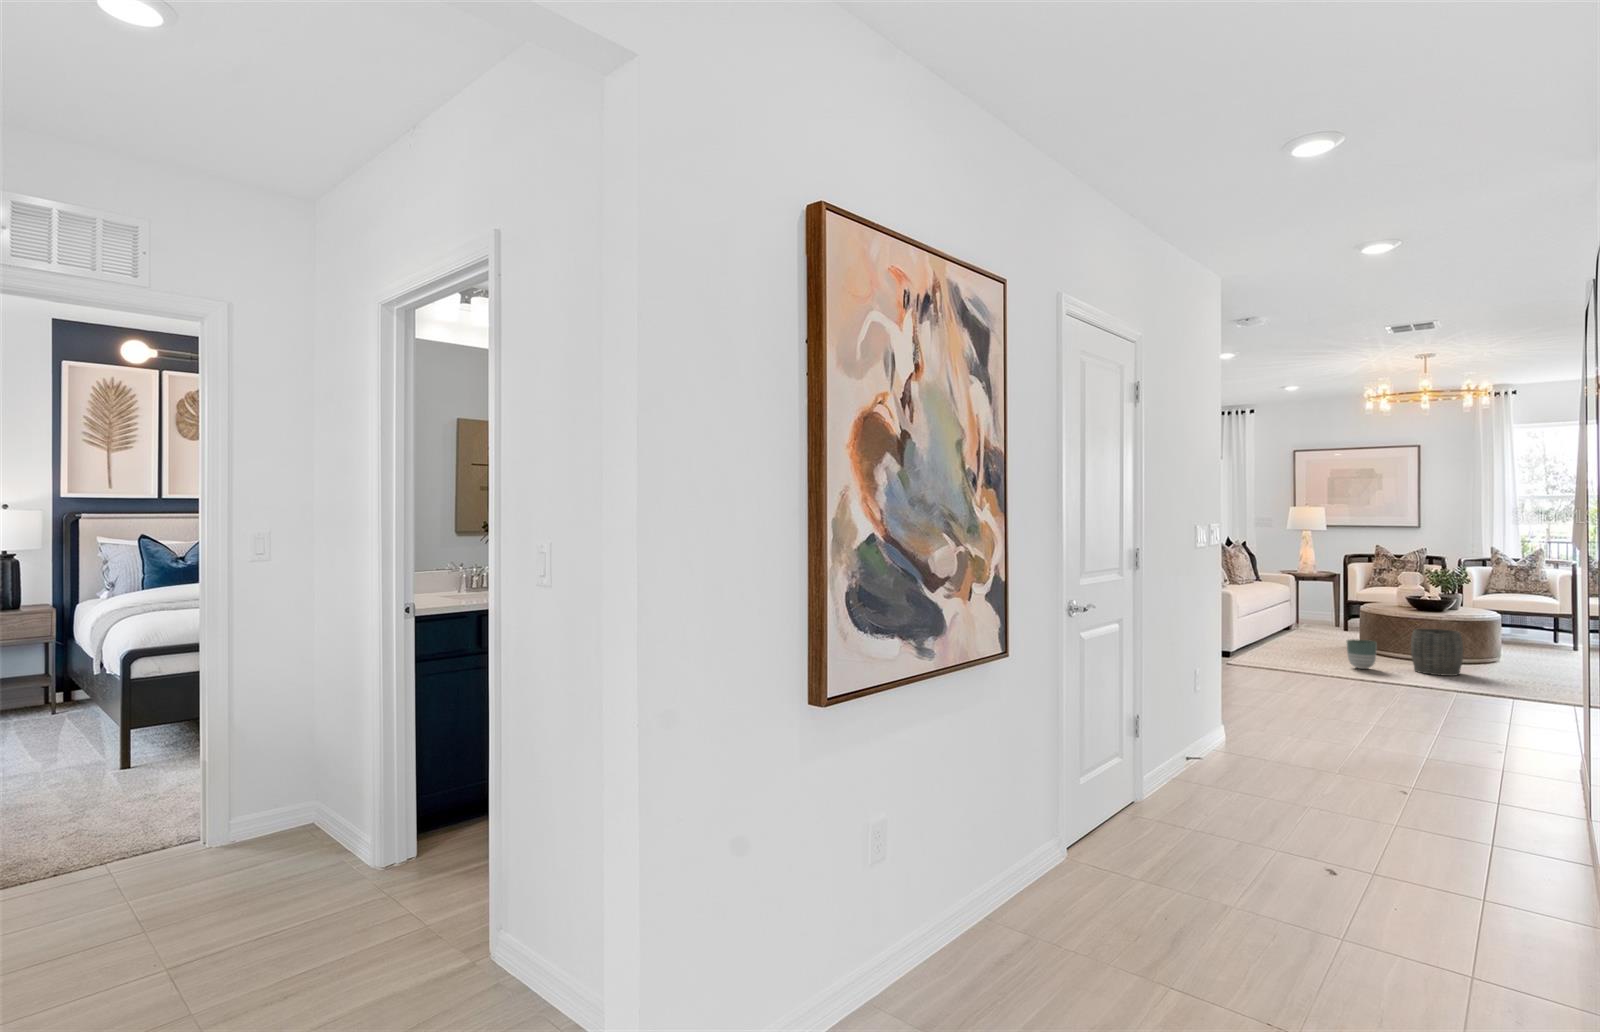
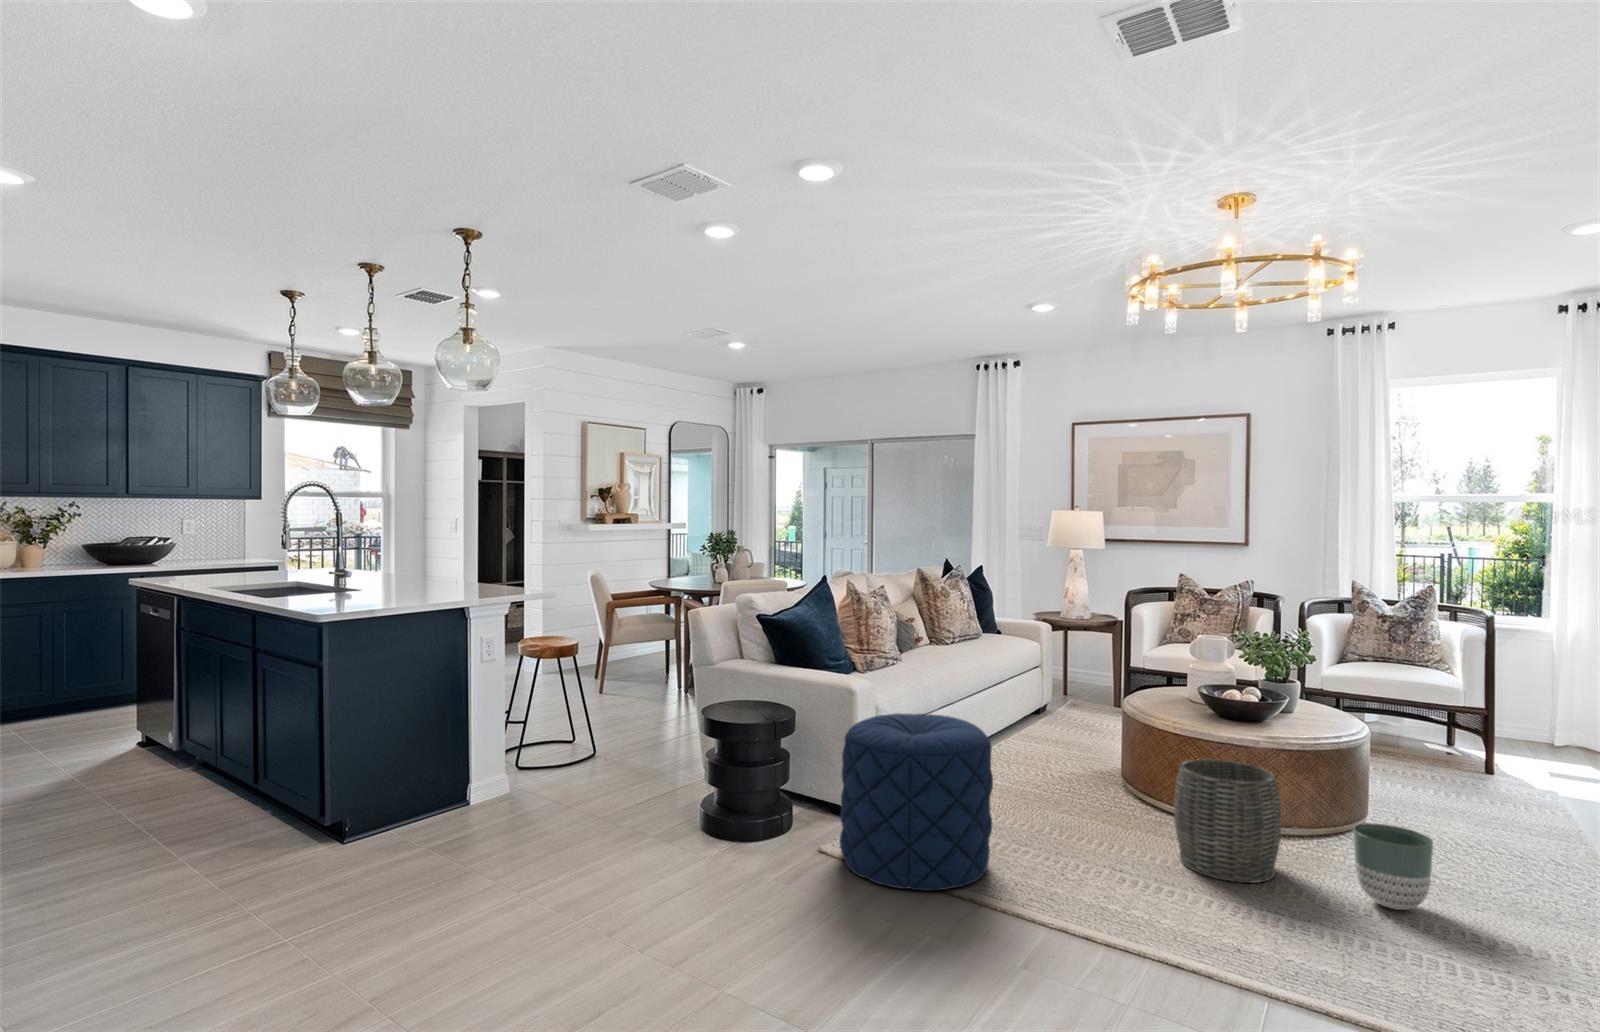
pouf: none [1258,609,1332,675] -> present [840,713,993,890]
planter: present [1347,639,1377,669] -> present [1353,823,1433,910]

